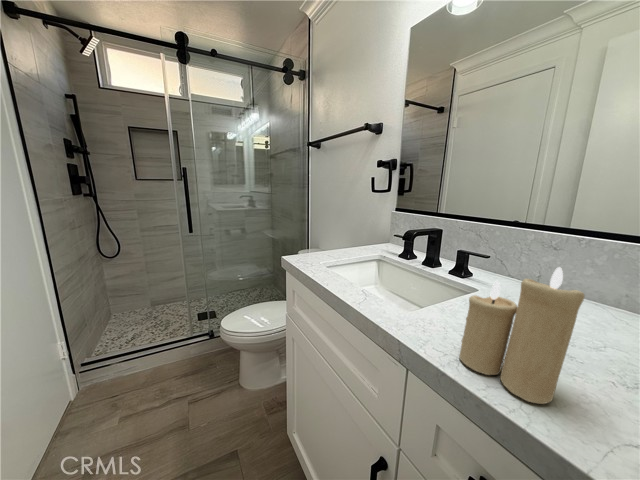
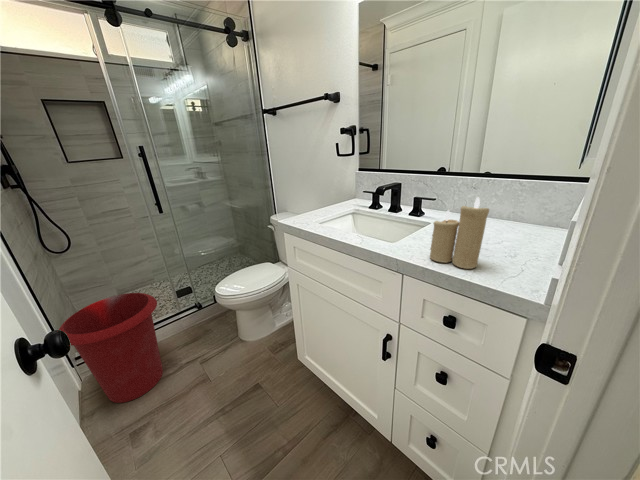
waste bin: none [52,308,160,428] -> present [59,293,163,403]

